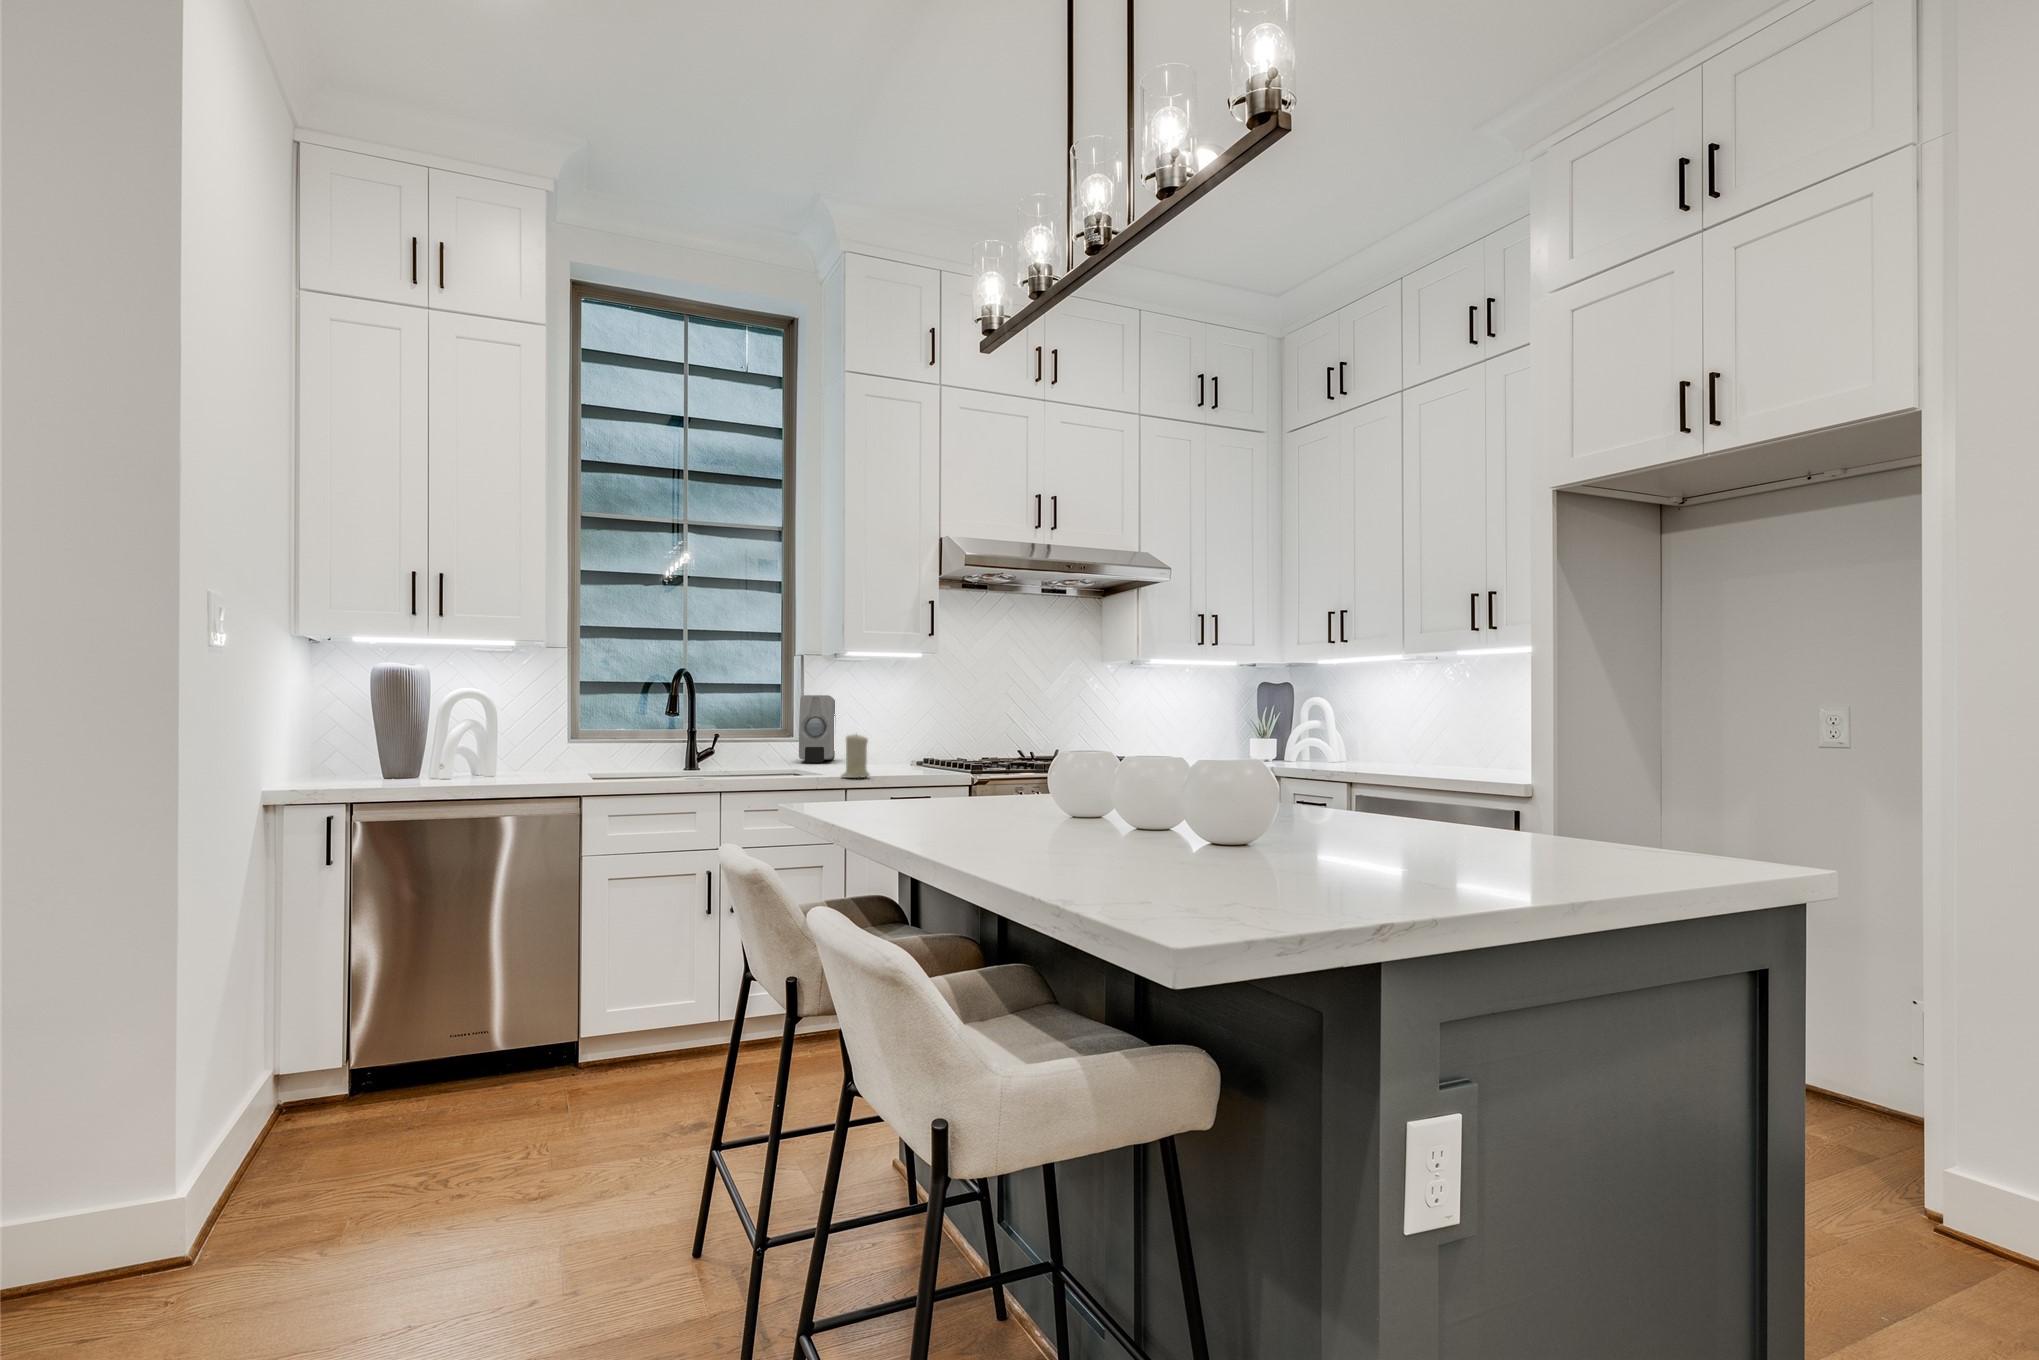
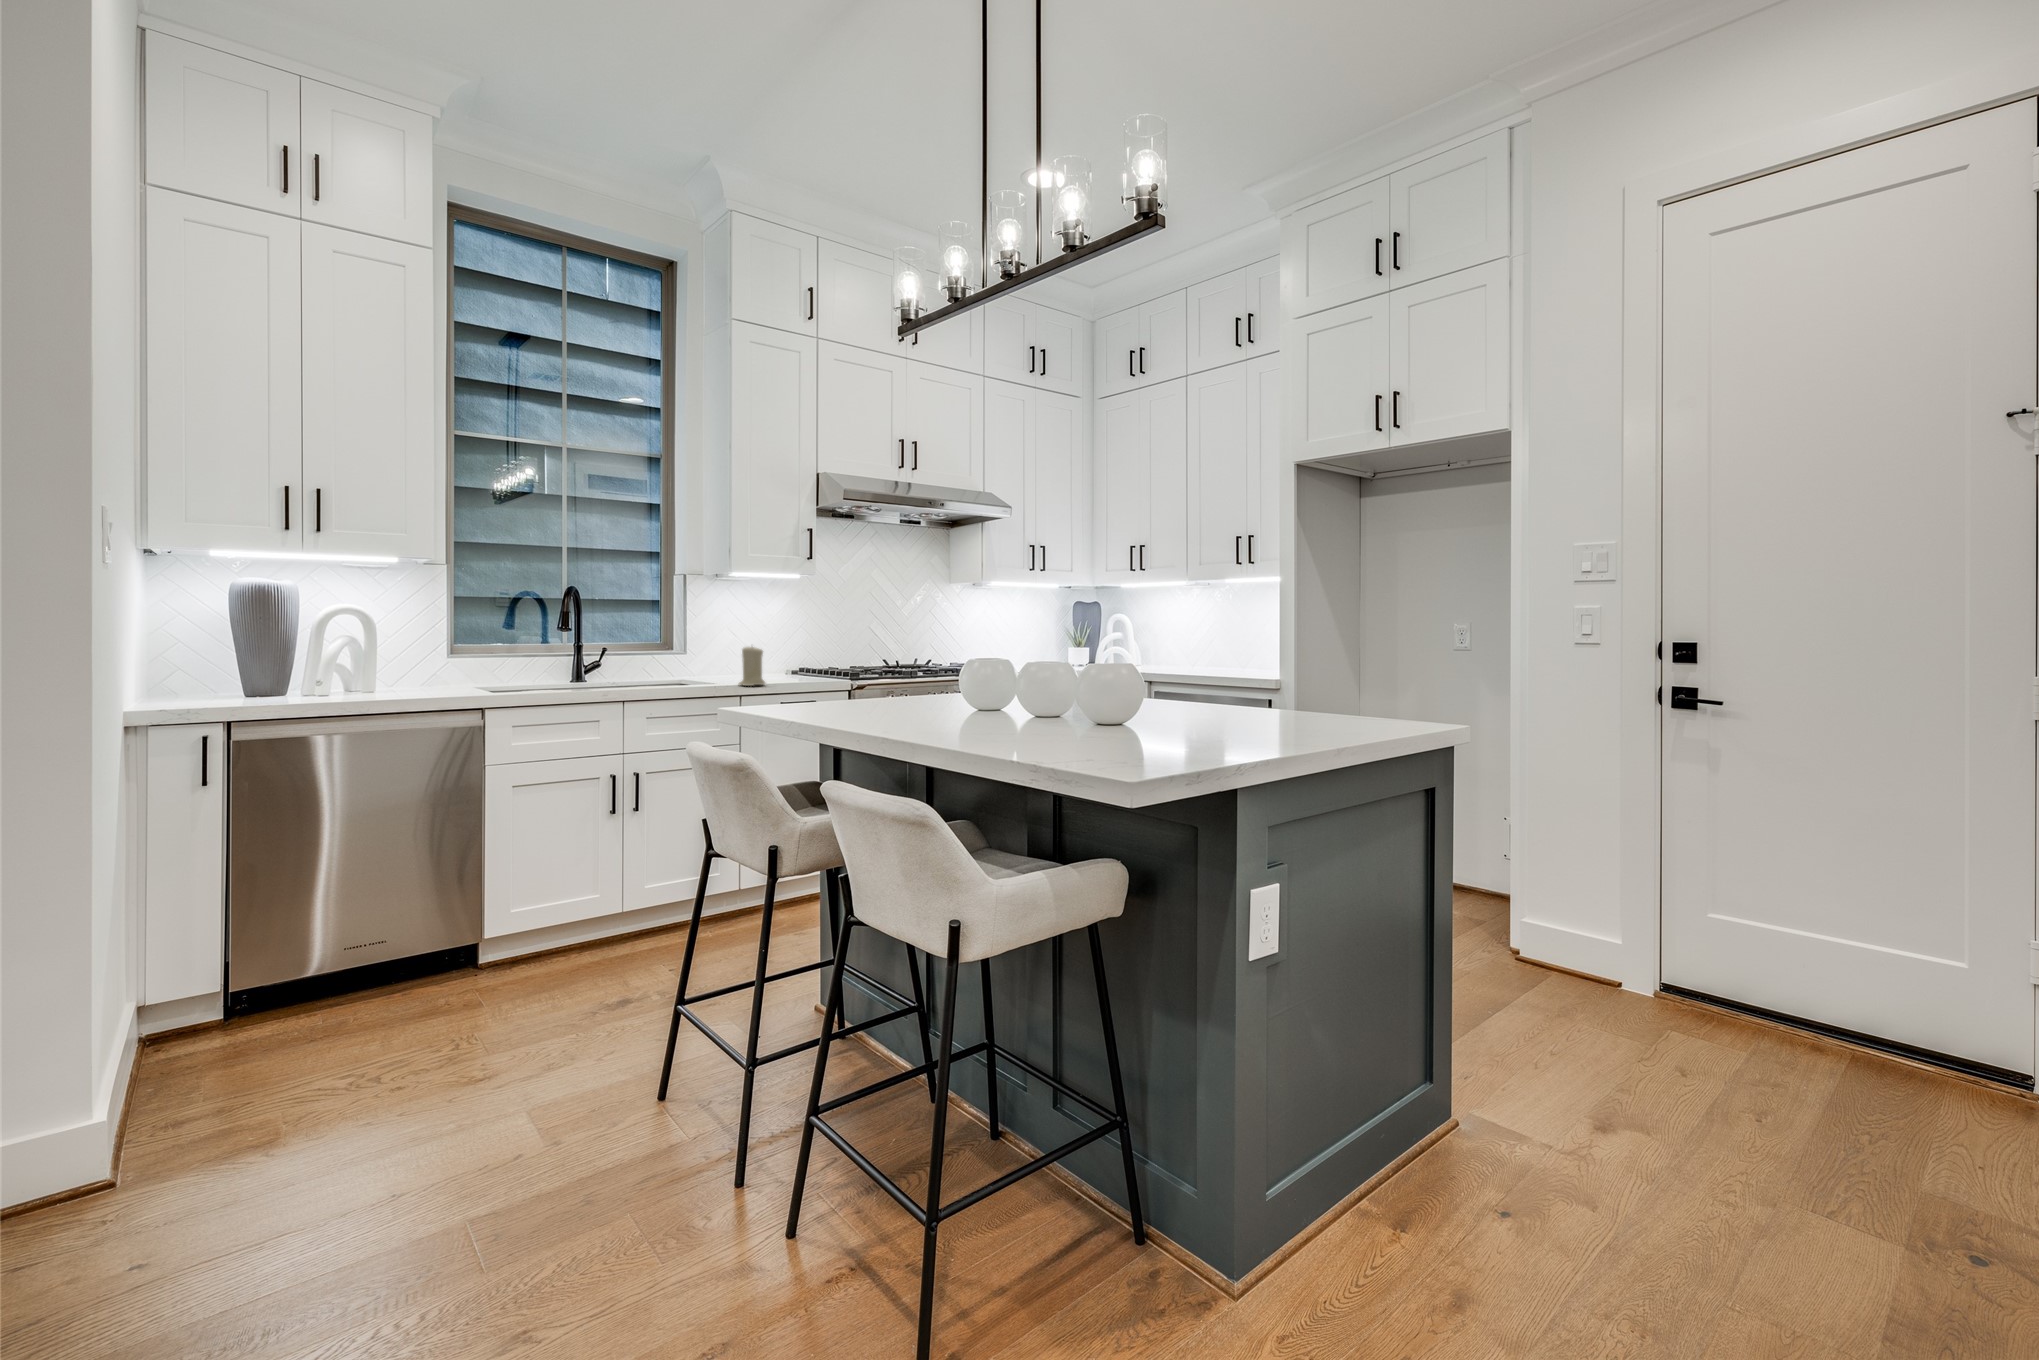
soap dispenser: present [799,695,835,762] -> none [685,612,716,673]

